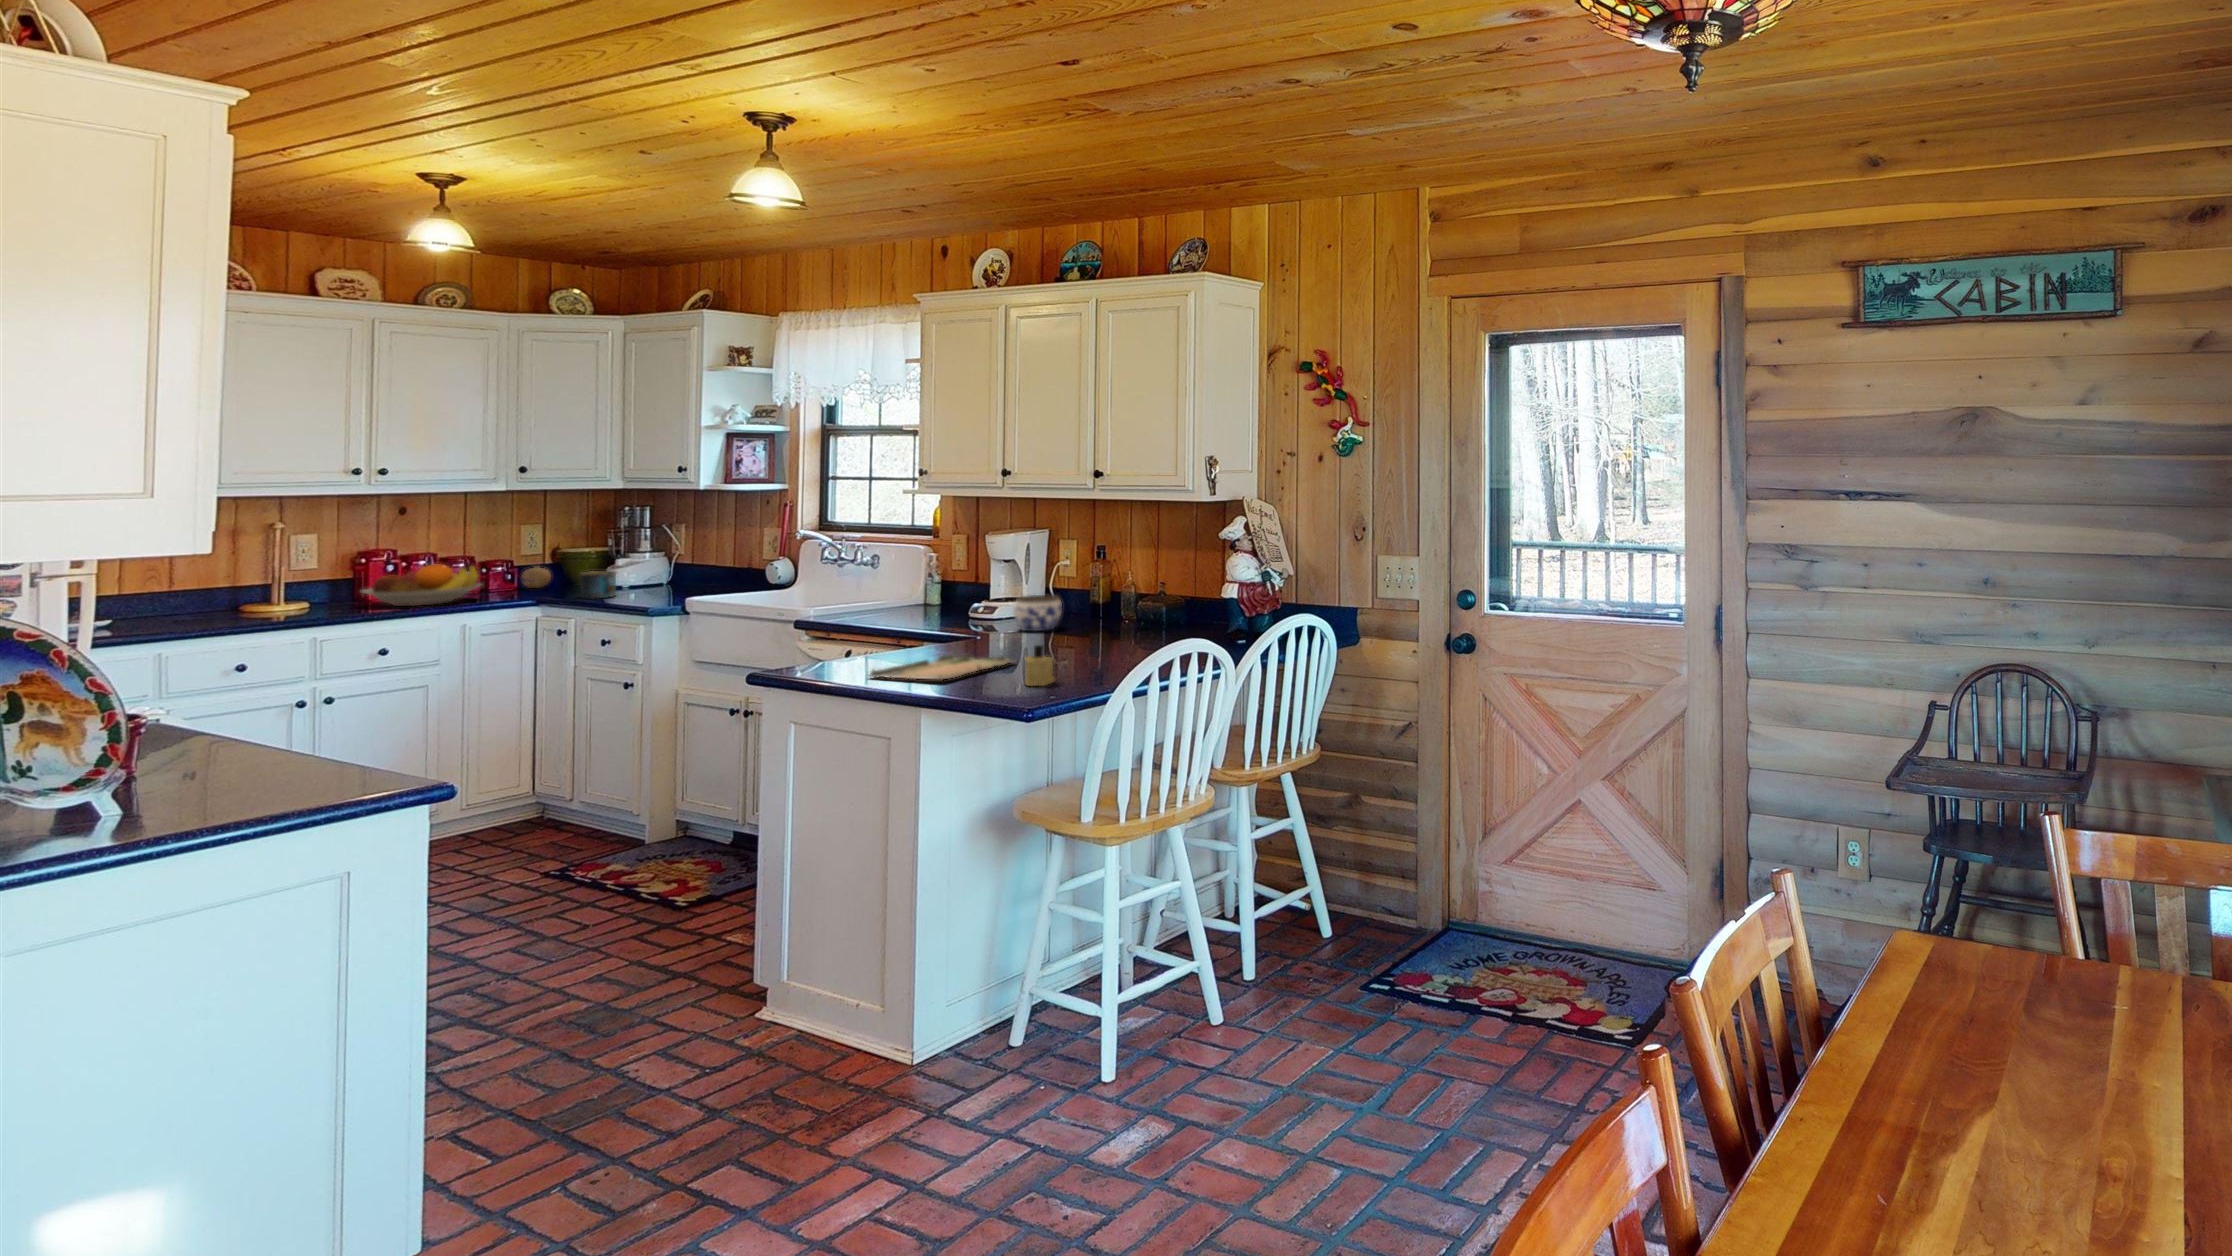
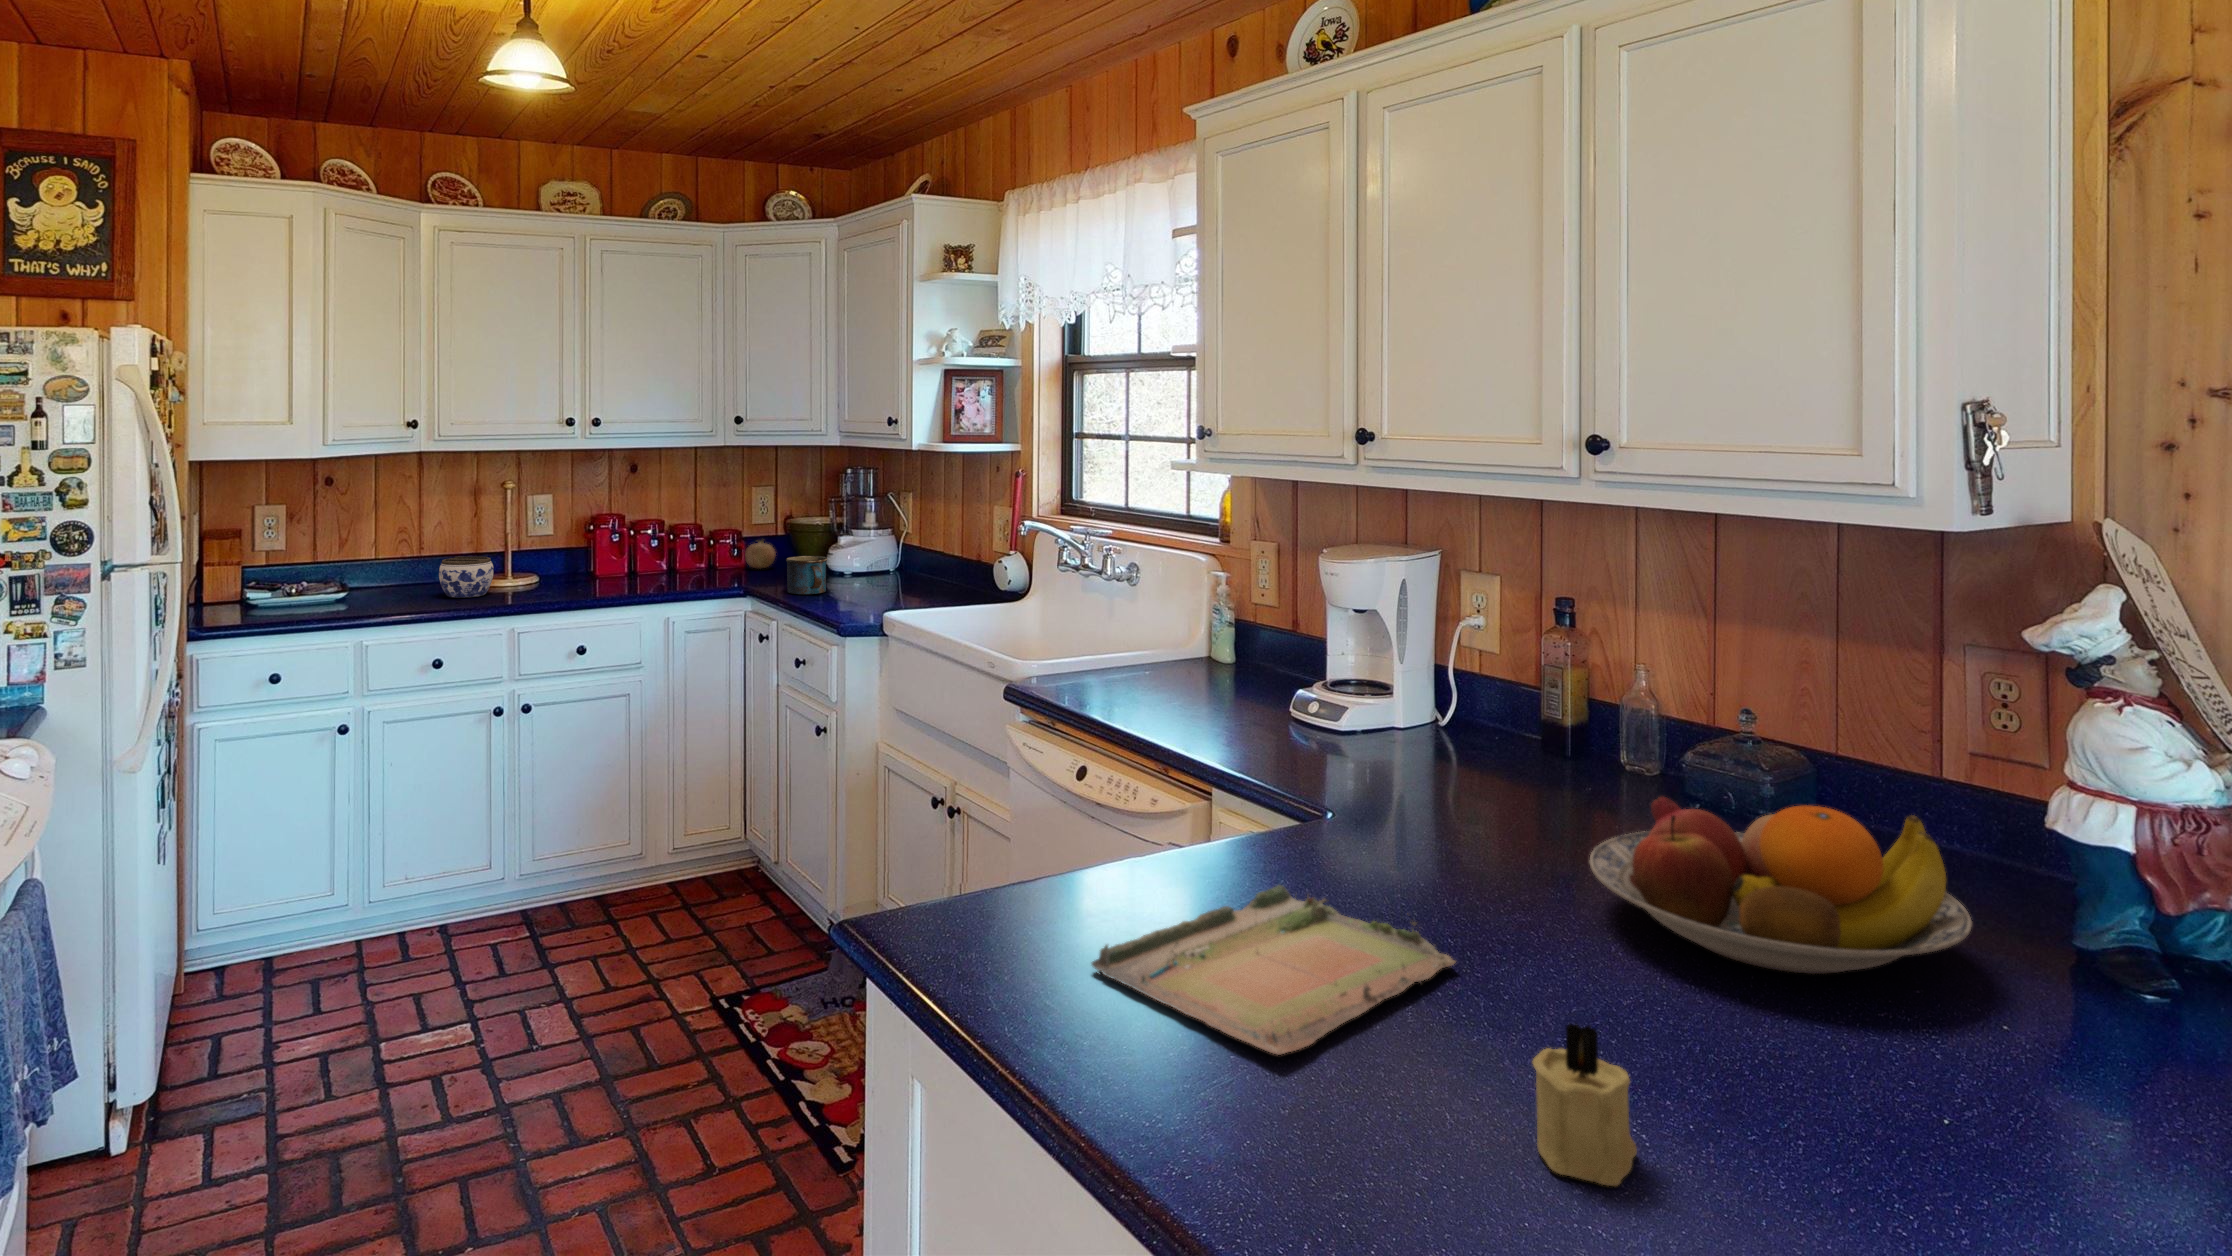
fruit bowl: present [362,564,481,606] -> present [1590,796,1972,974]
jar: present [1013,594,1062,631] -> present [439,556,494,598]

